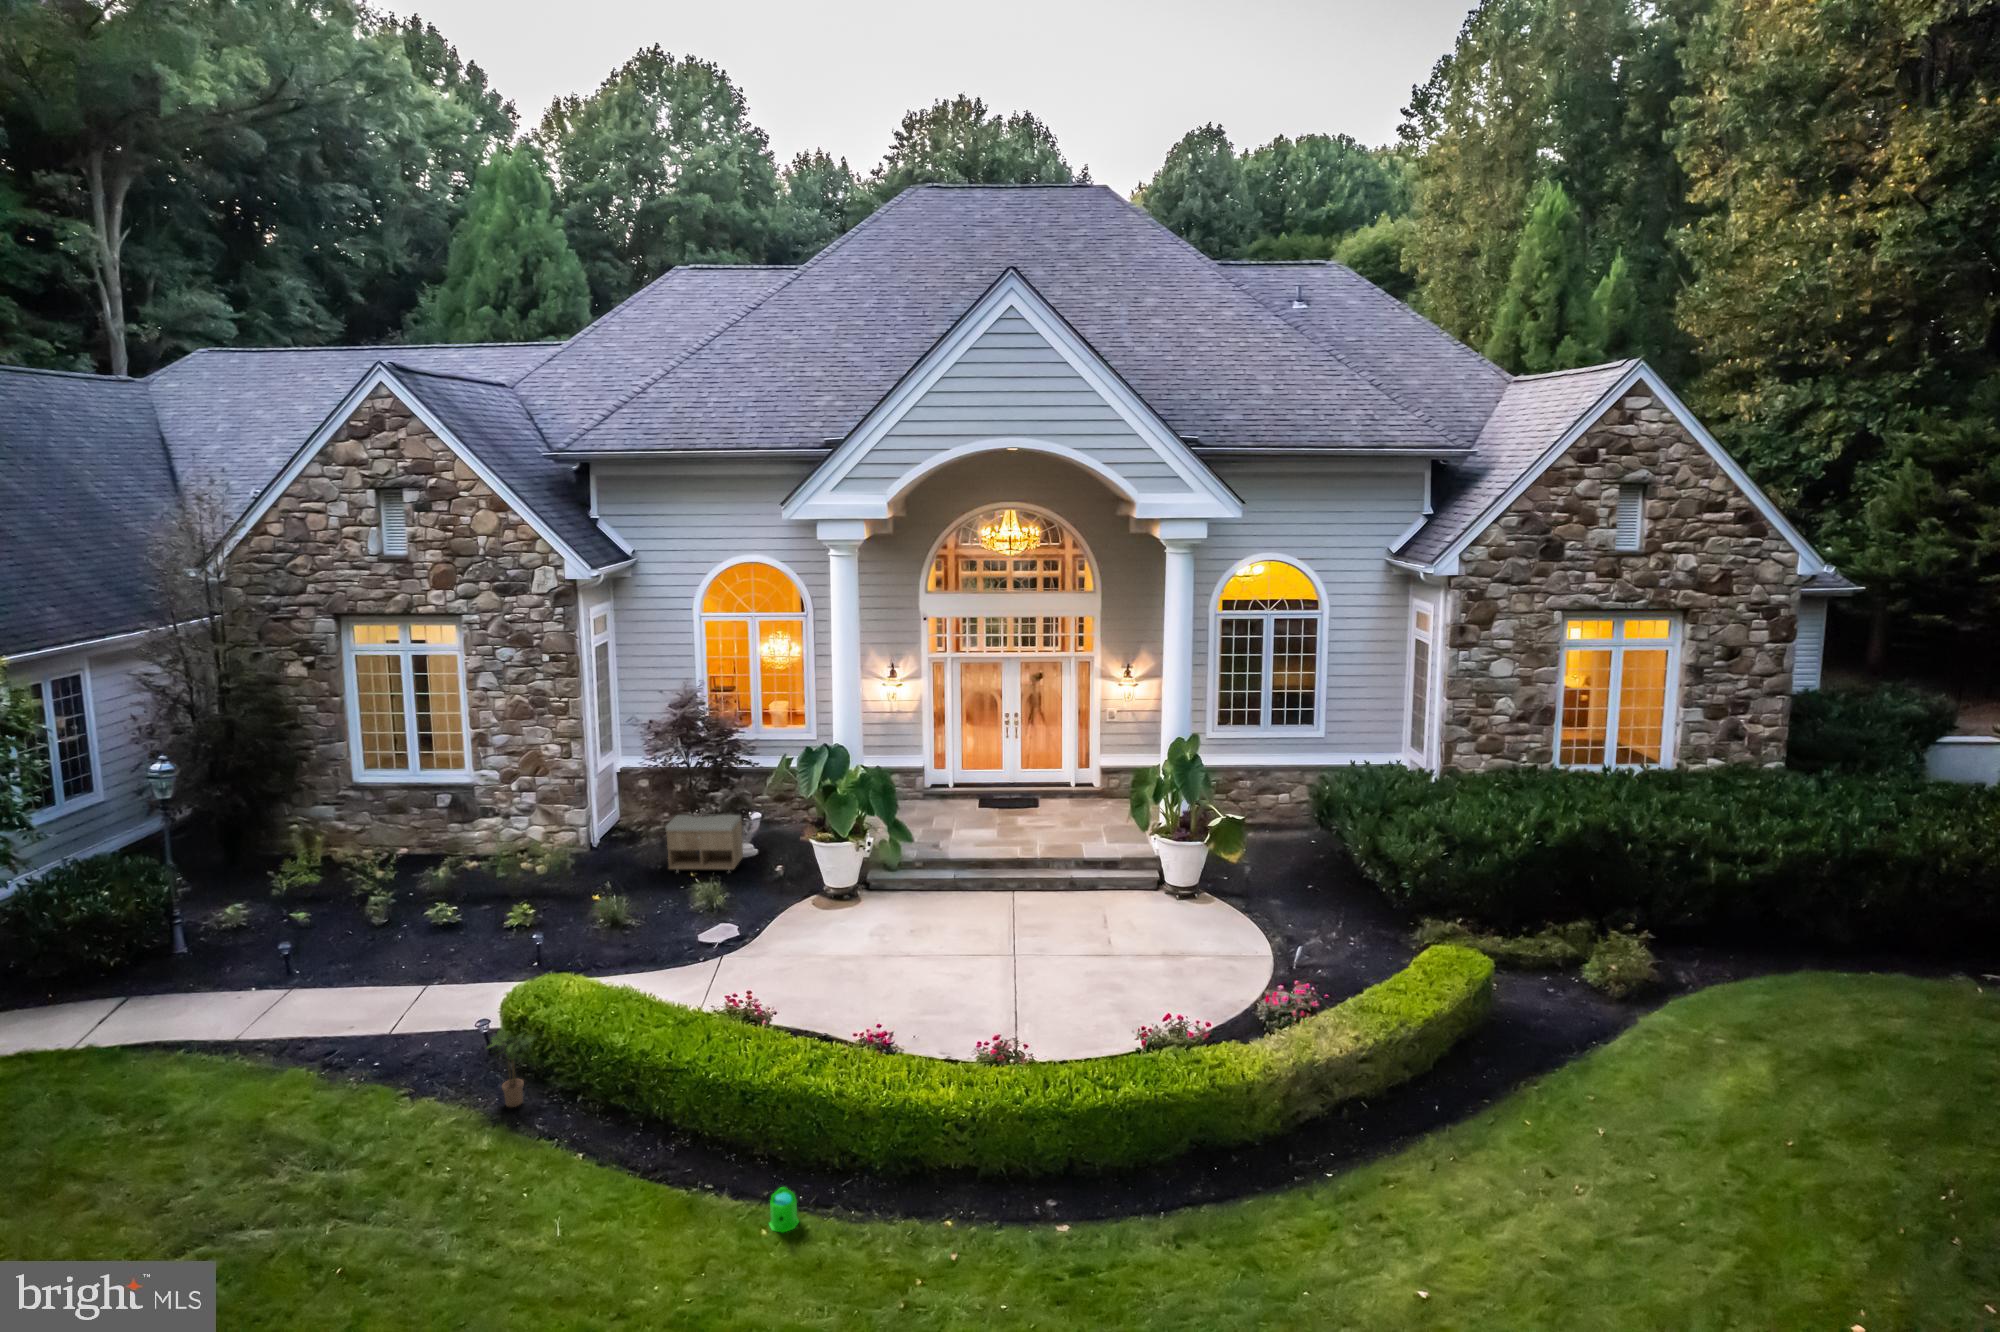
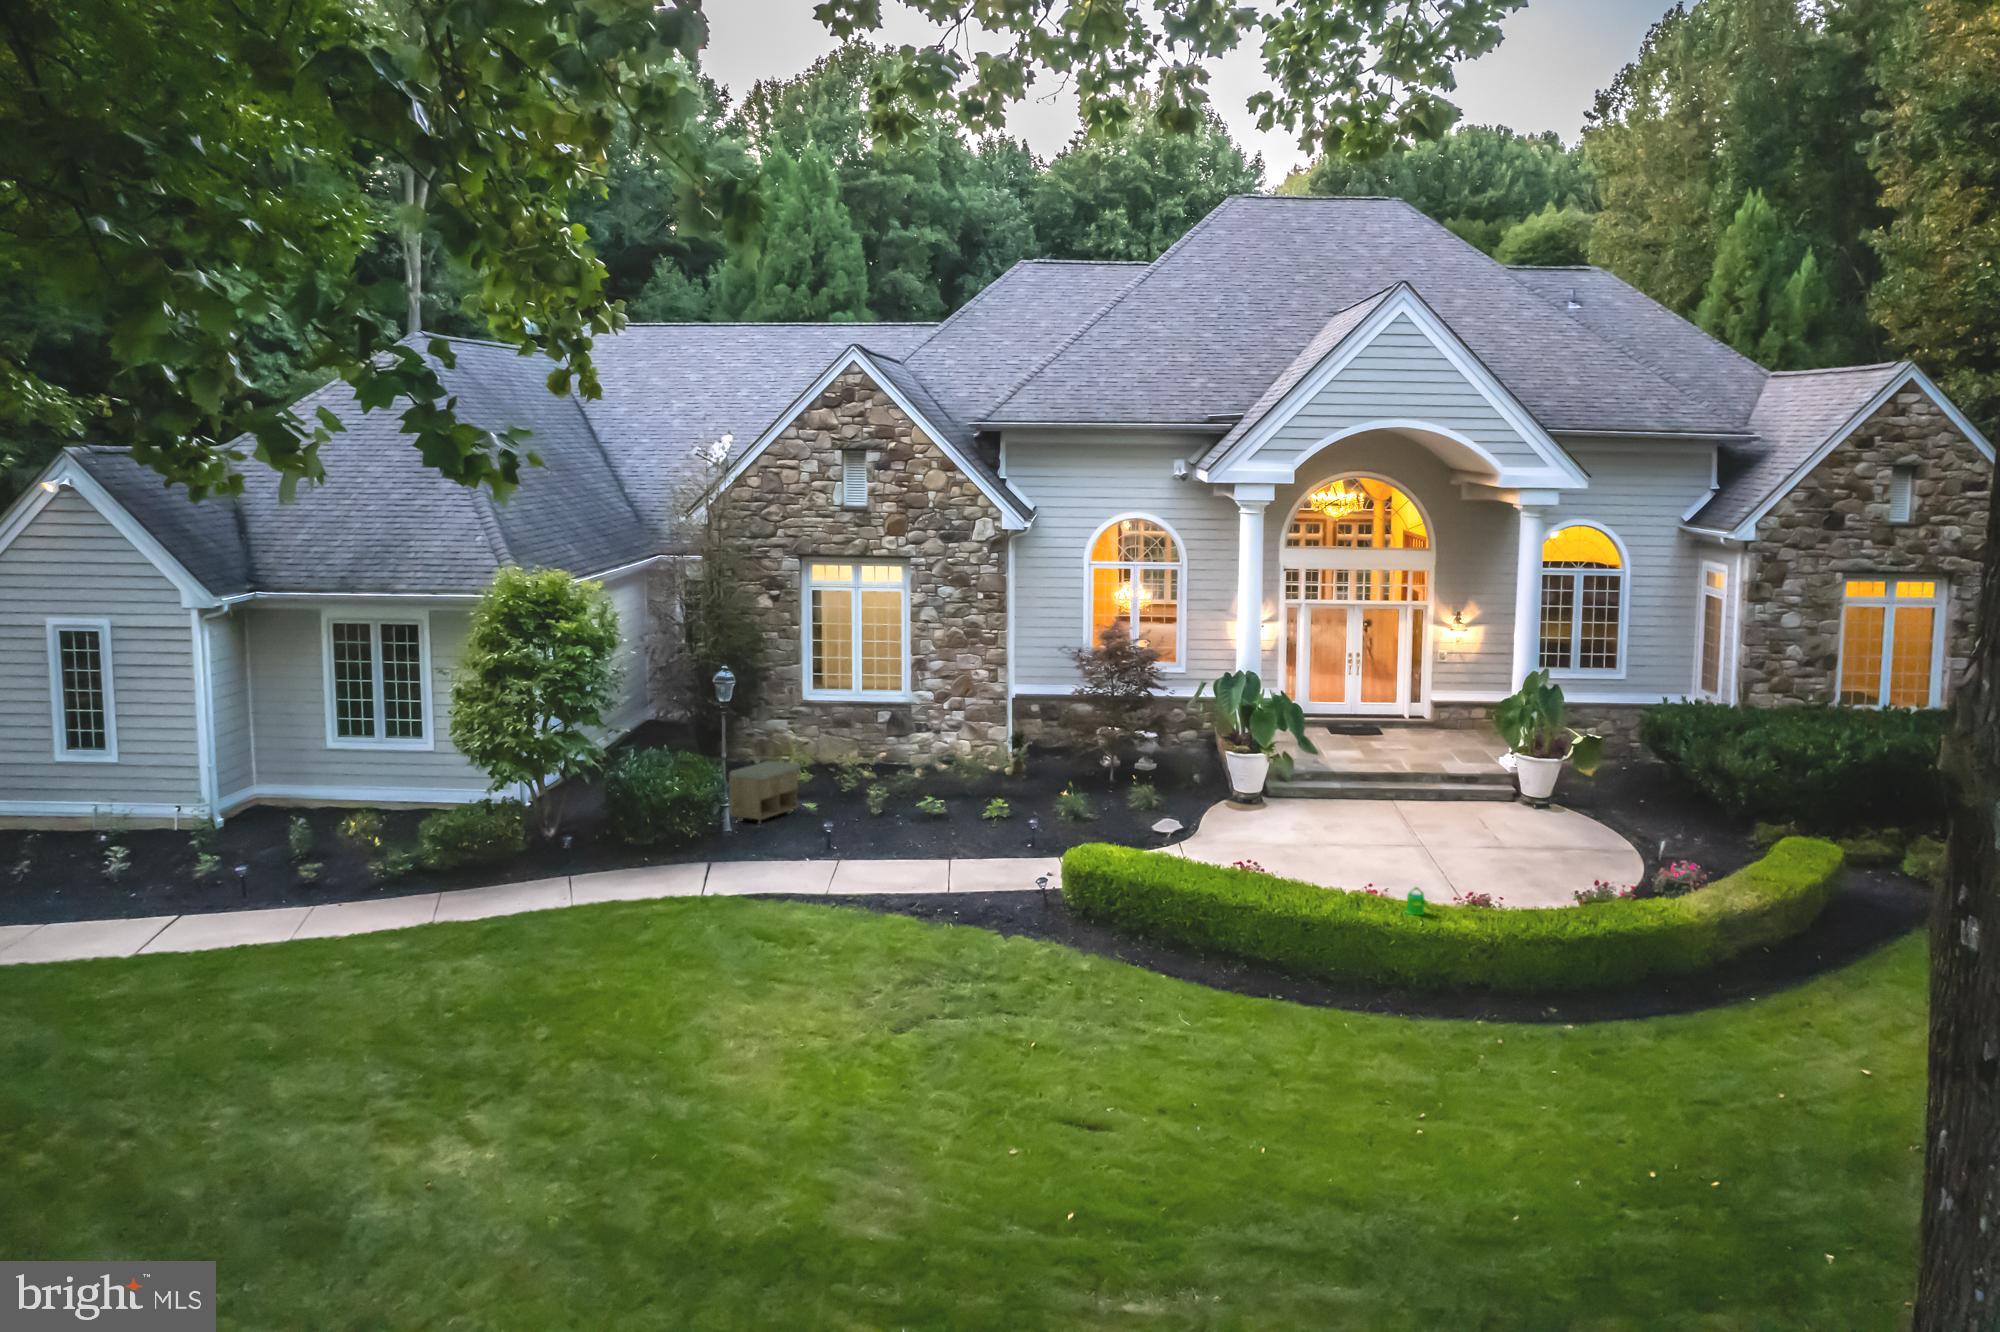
storage bench: present [666,815,743,872] -> present [729,761,800,823]
potted plant: present [488,1030,535,1107] -> present [1008,731,1024,773]

